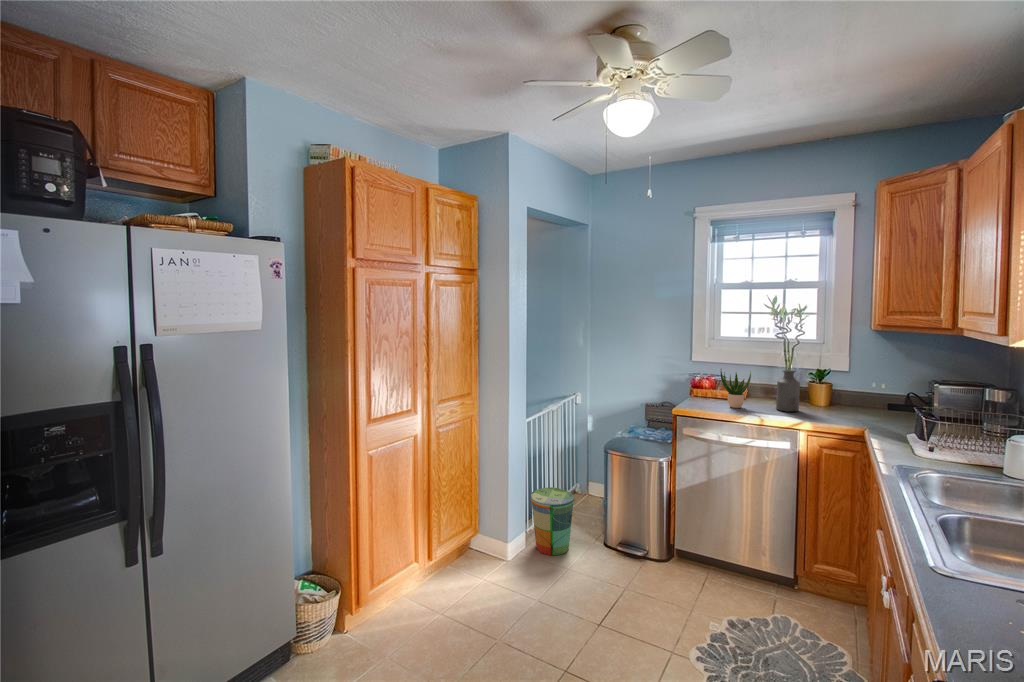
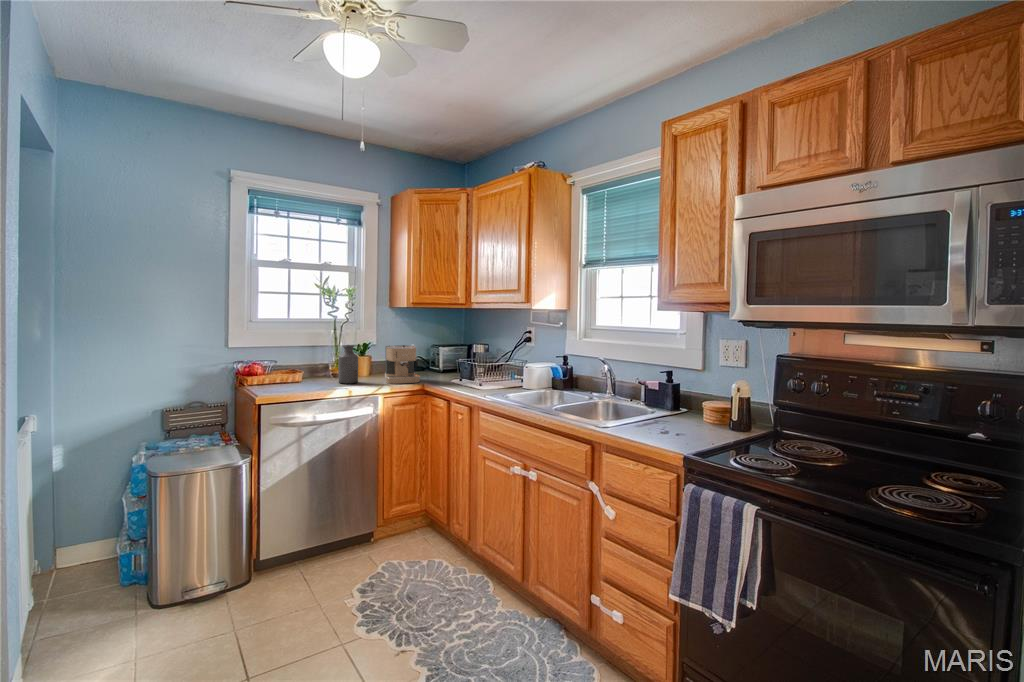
potted plant: present [721,370,751,408] -> none [292,346,317,387]
coffee maker: none [830,375,881,425] -> present [385,345,420,384]
trash can: present [531,487,574,555] -> none [31,548,120,659]

